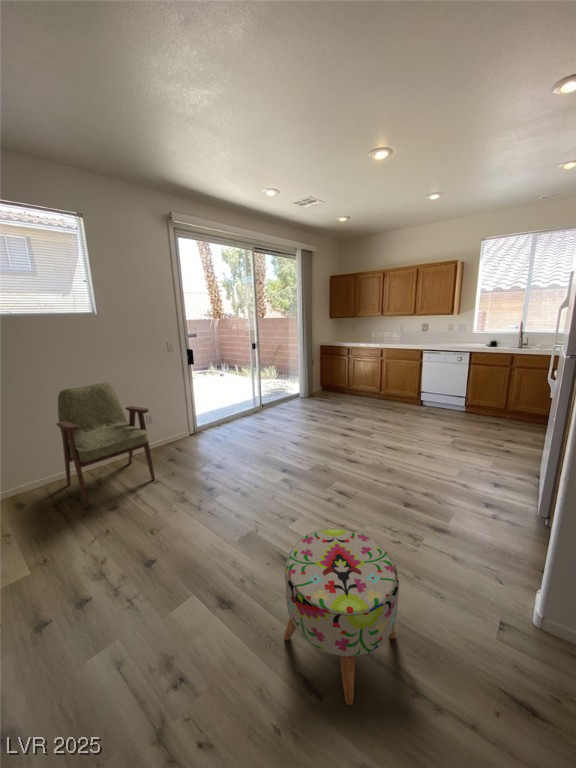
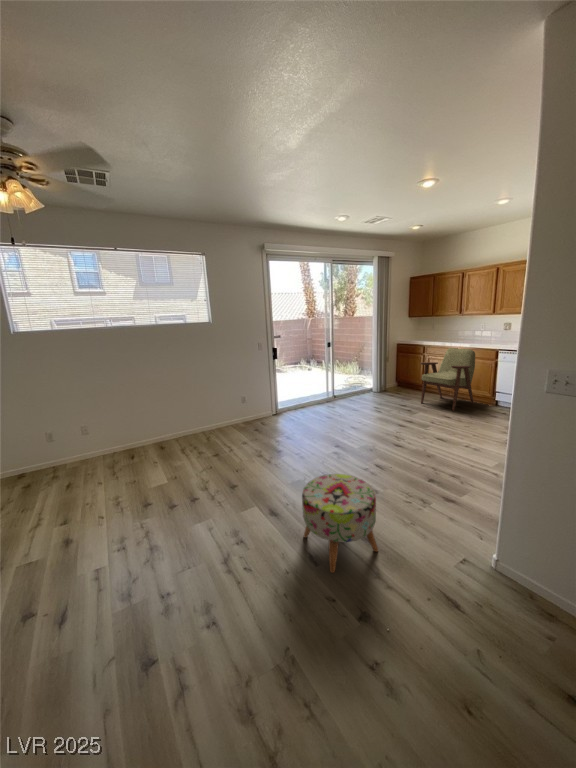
armchair: present [56,383,155,508] -> present [421,348,475,411]

